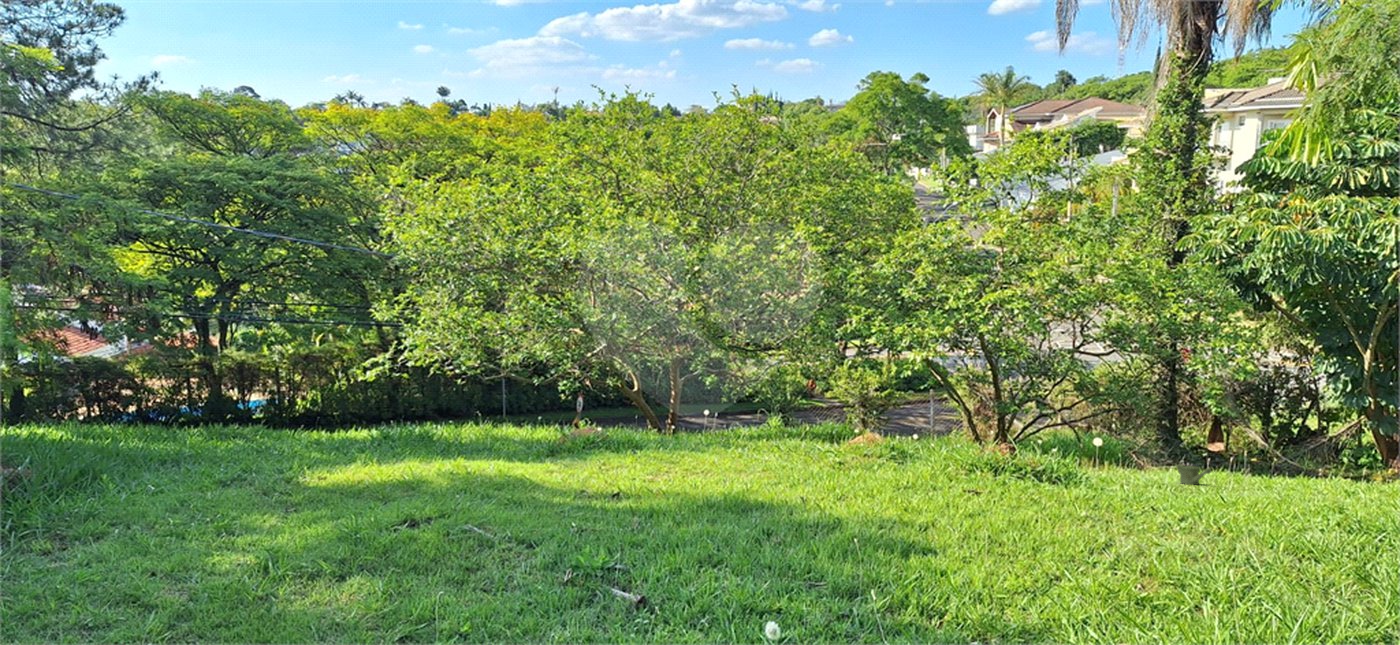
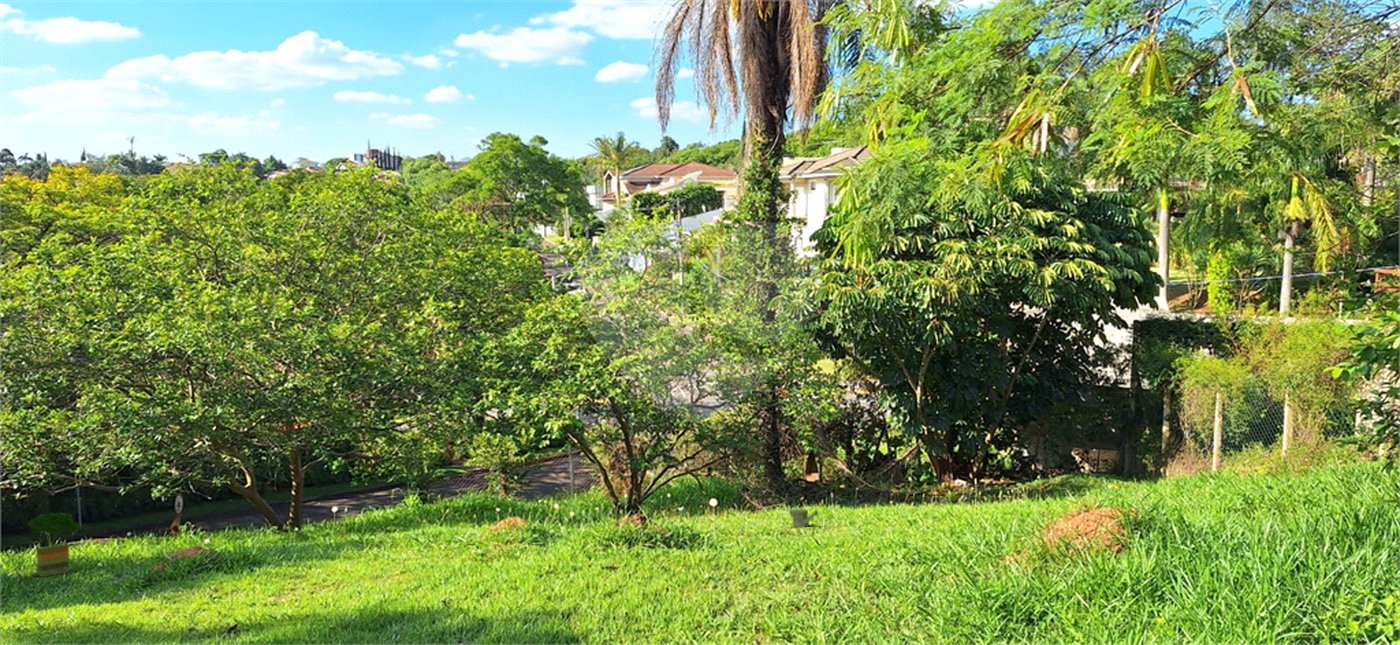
potted tree: none [483,389,520,440] -> present [29,513,78,577]

